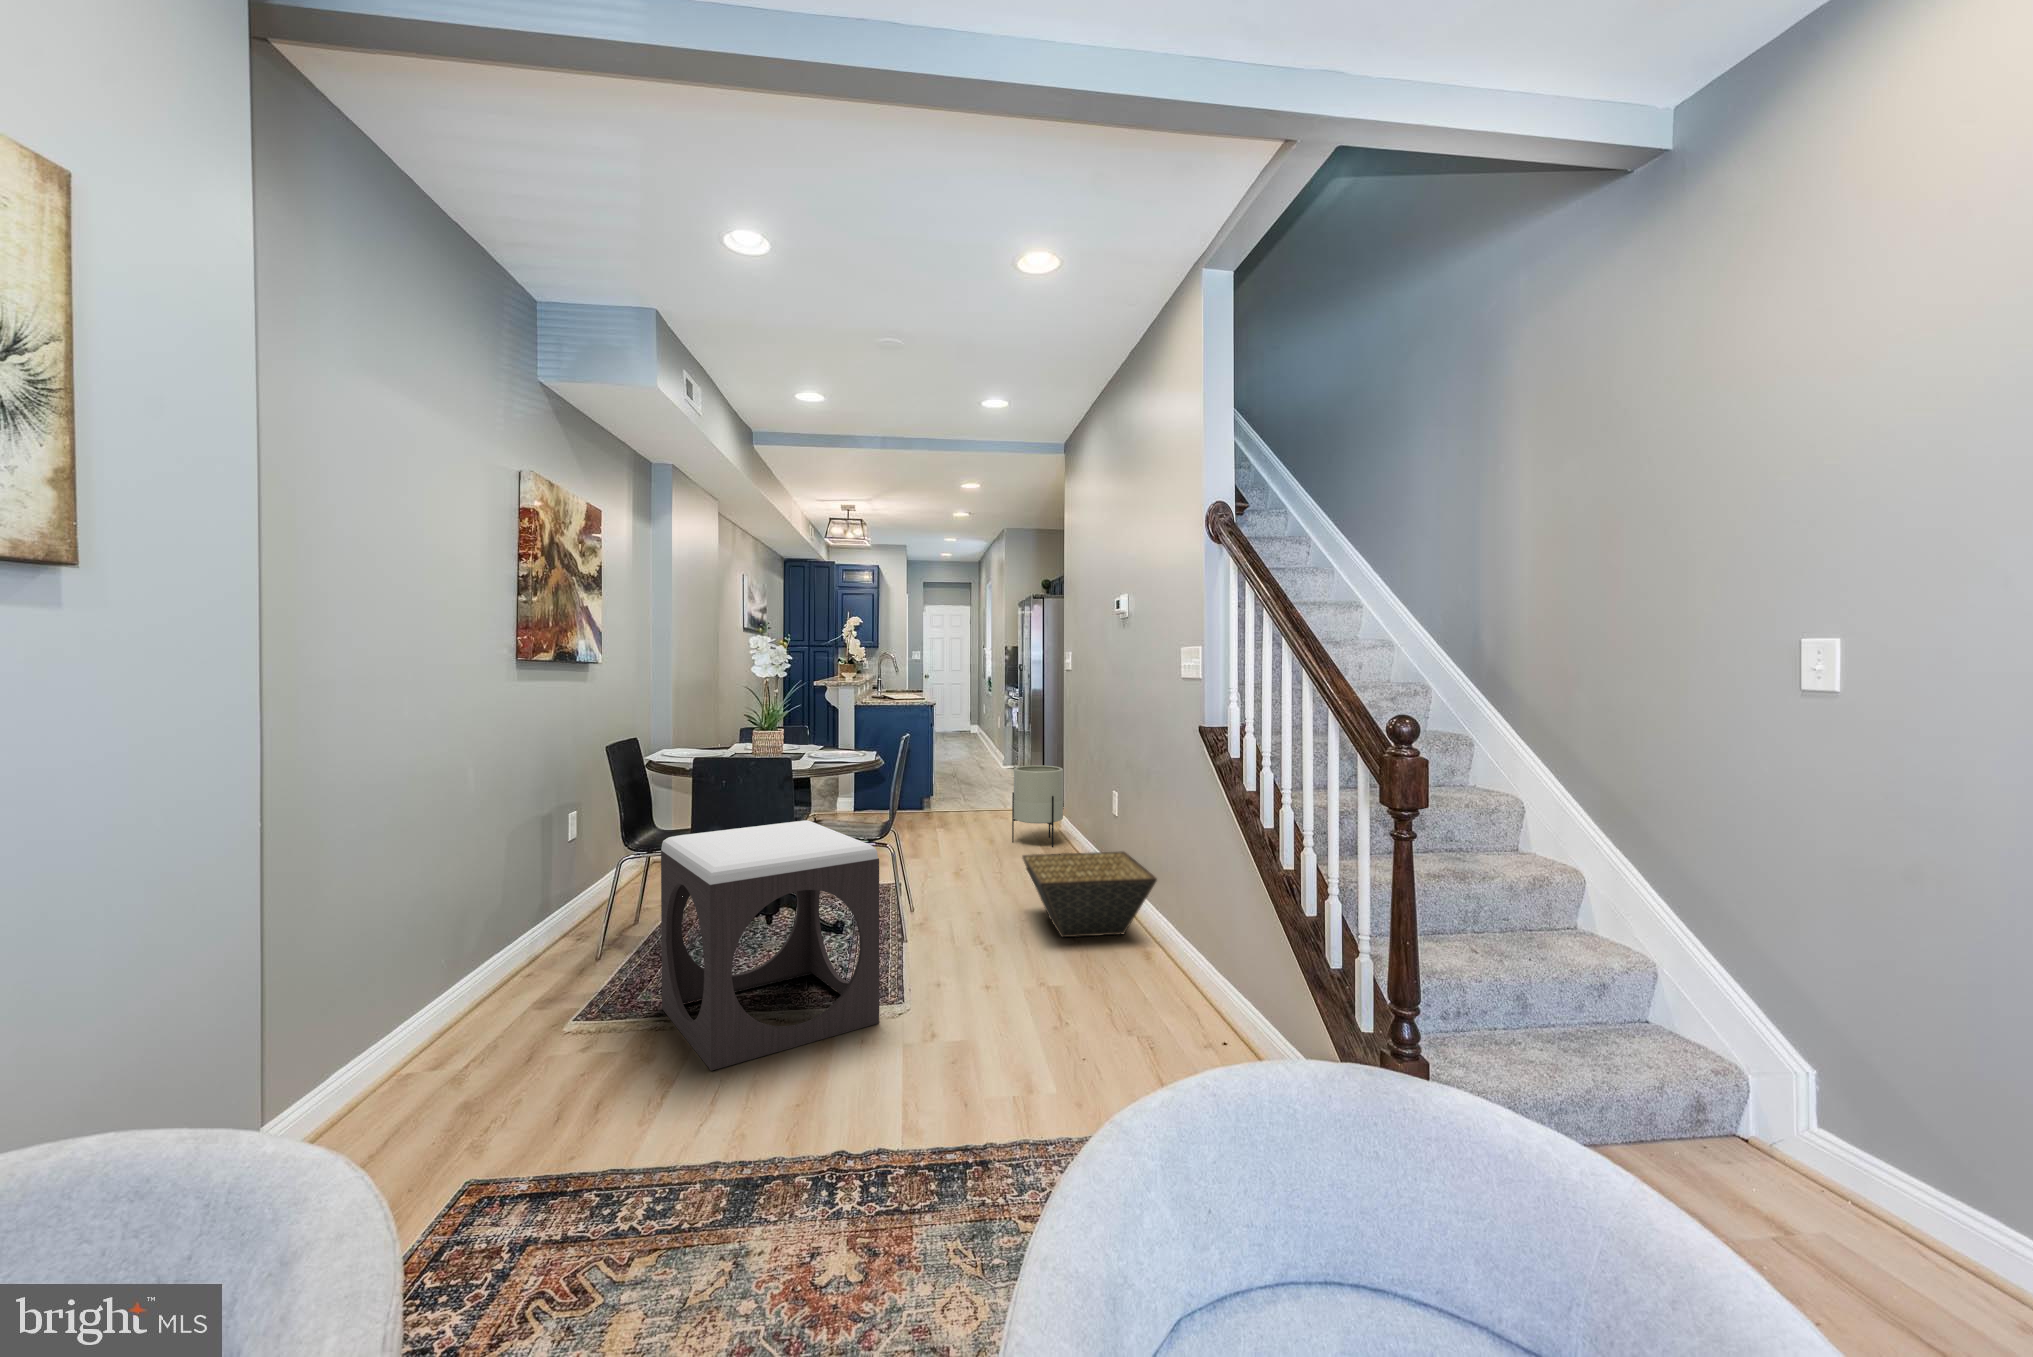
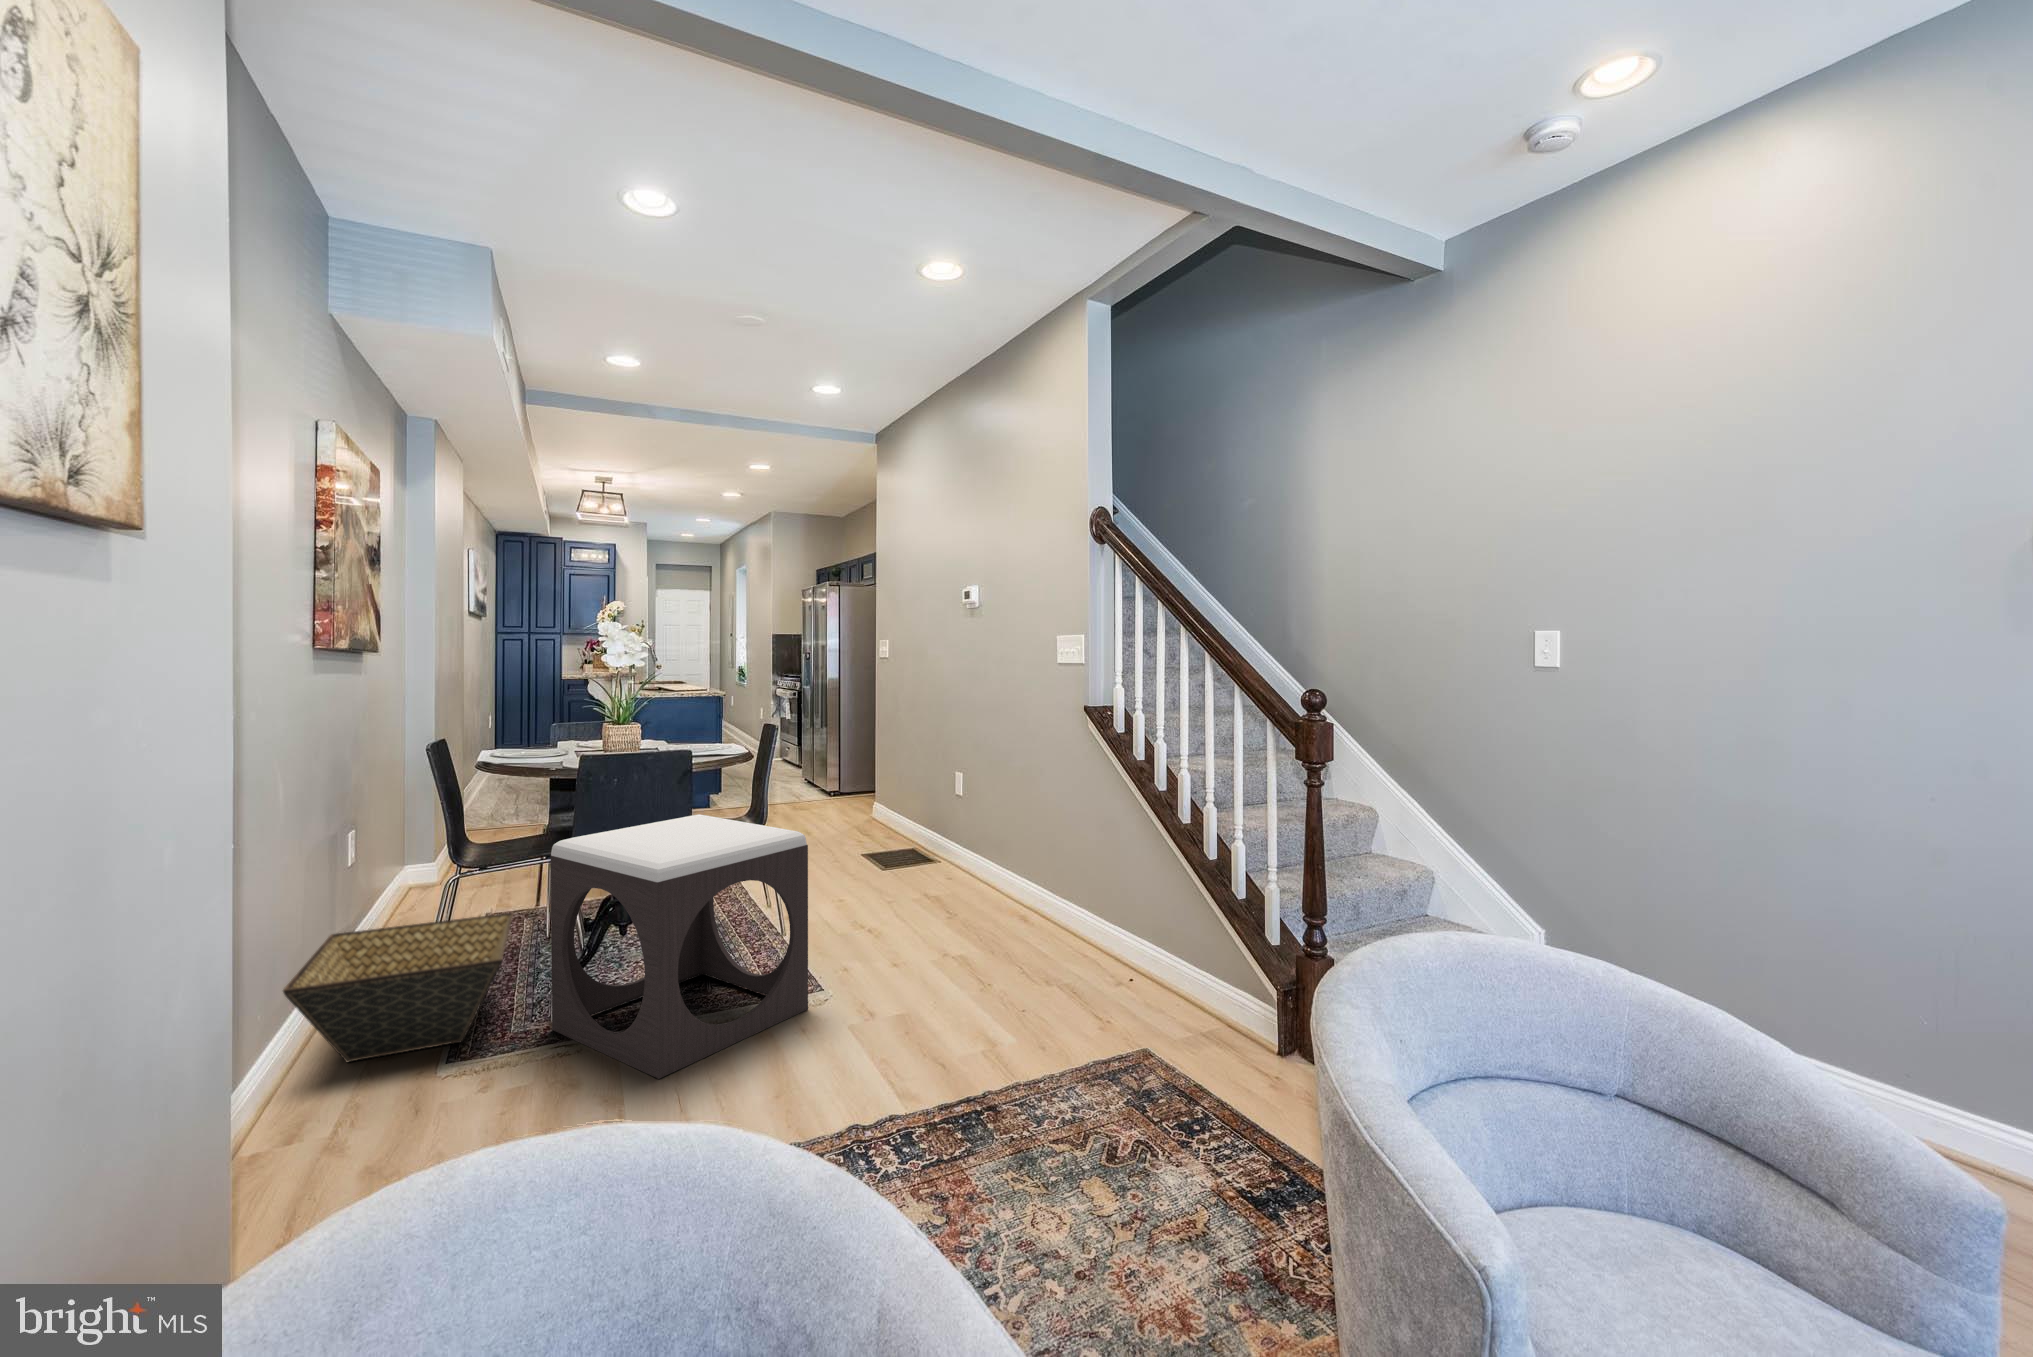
planter: present [1012,765,1063,847] -> none [828,755,879,834]
basket: present [1022,852,1157,937] -> present [283,913,513,1062]

